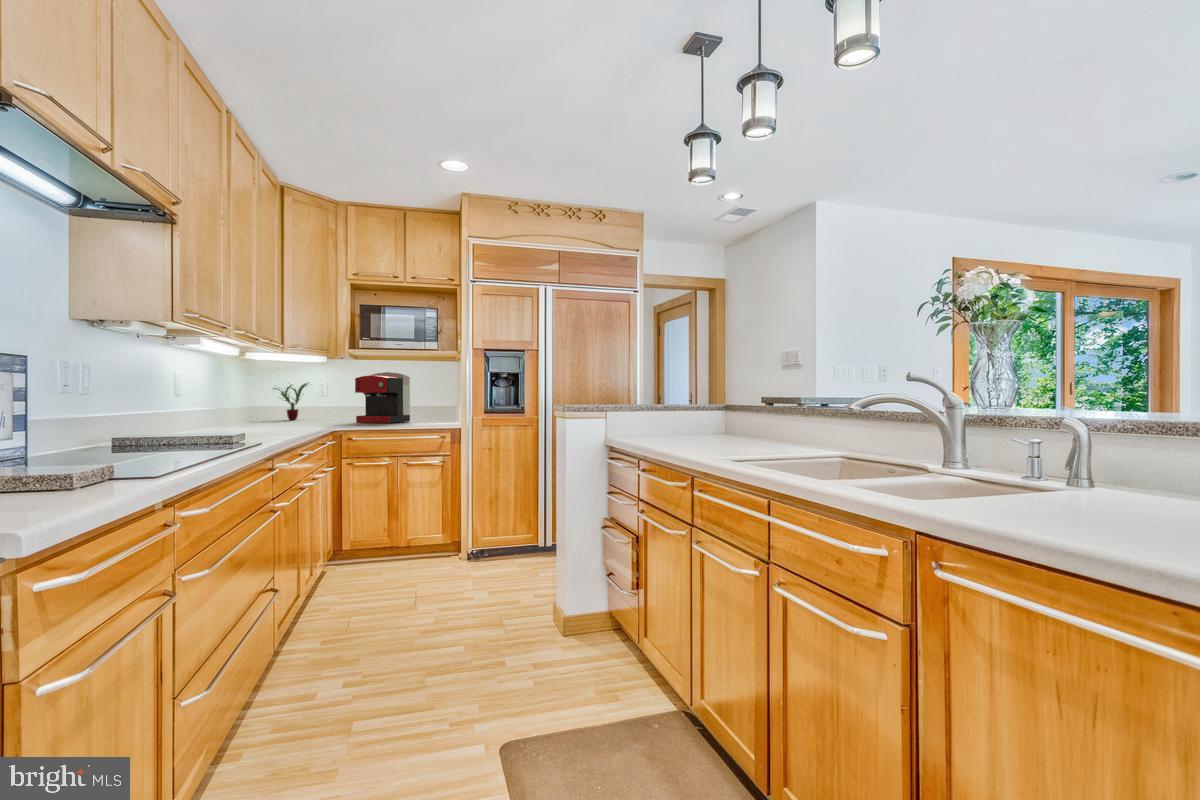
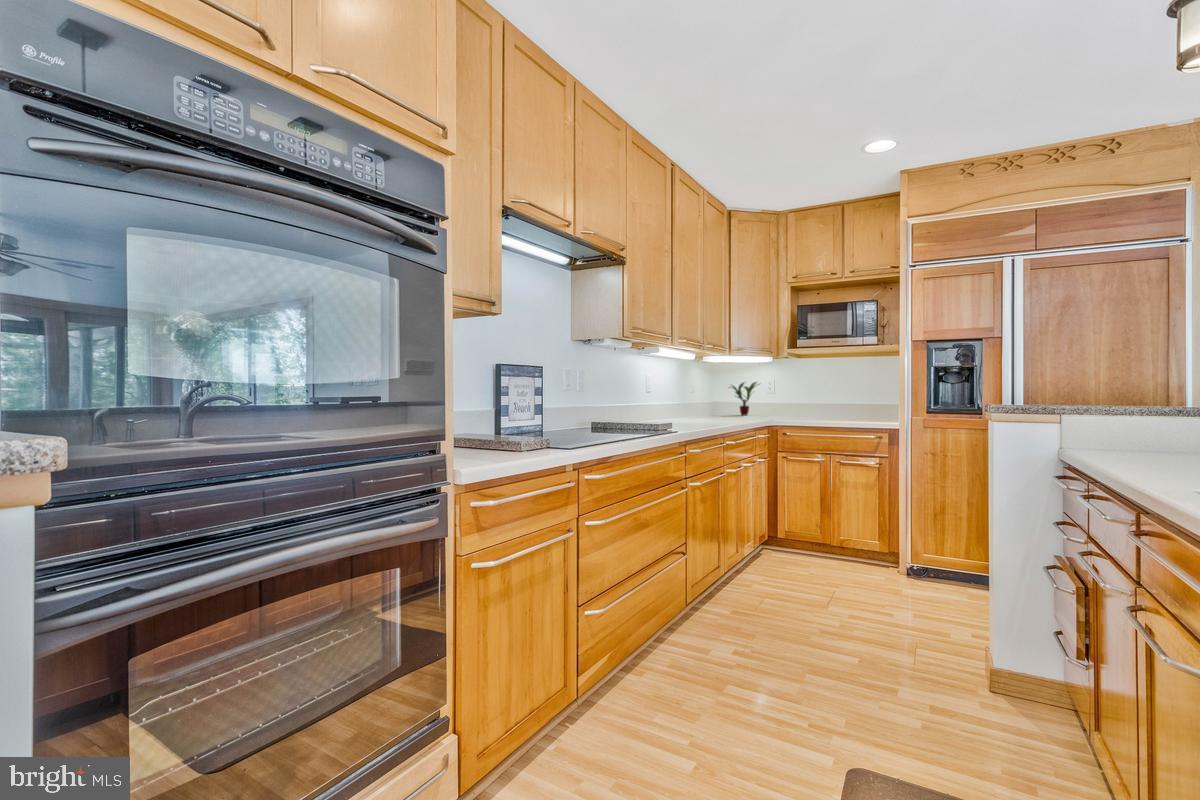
coffee maker: present [355,372,410,423] -> none [793,370,848,421]

